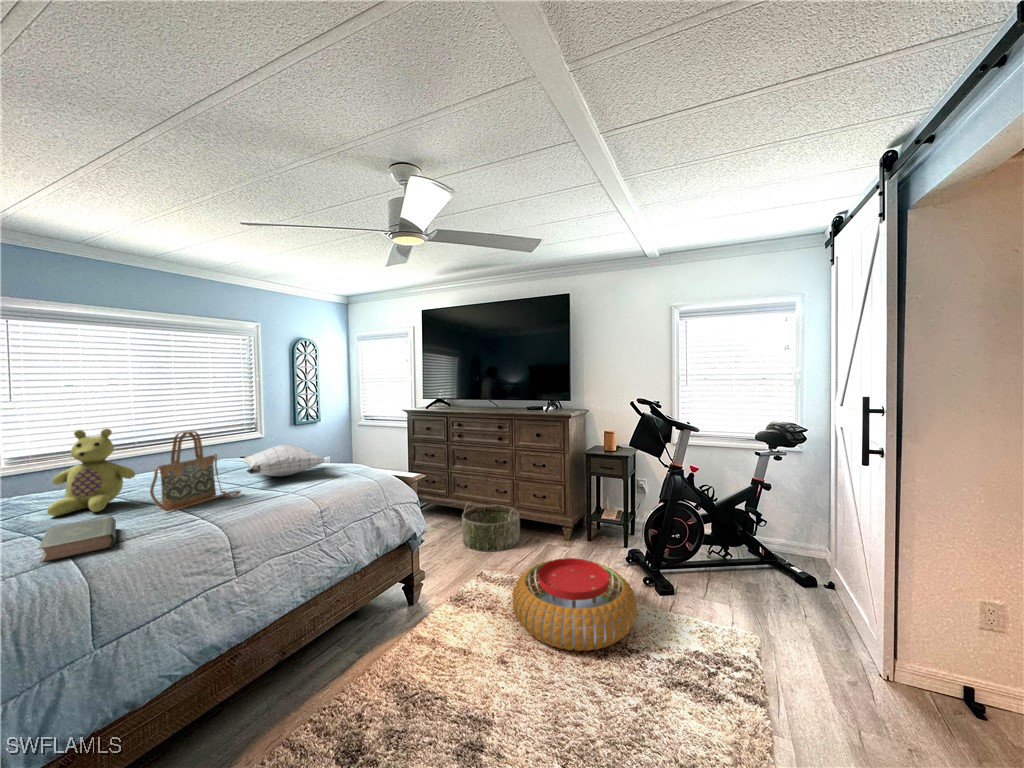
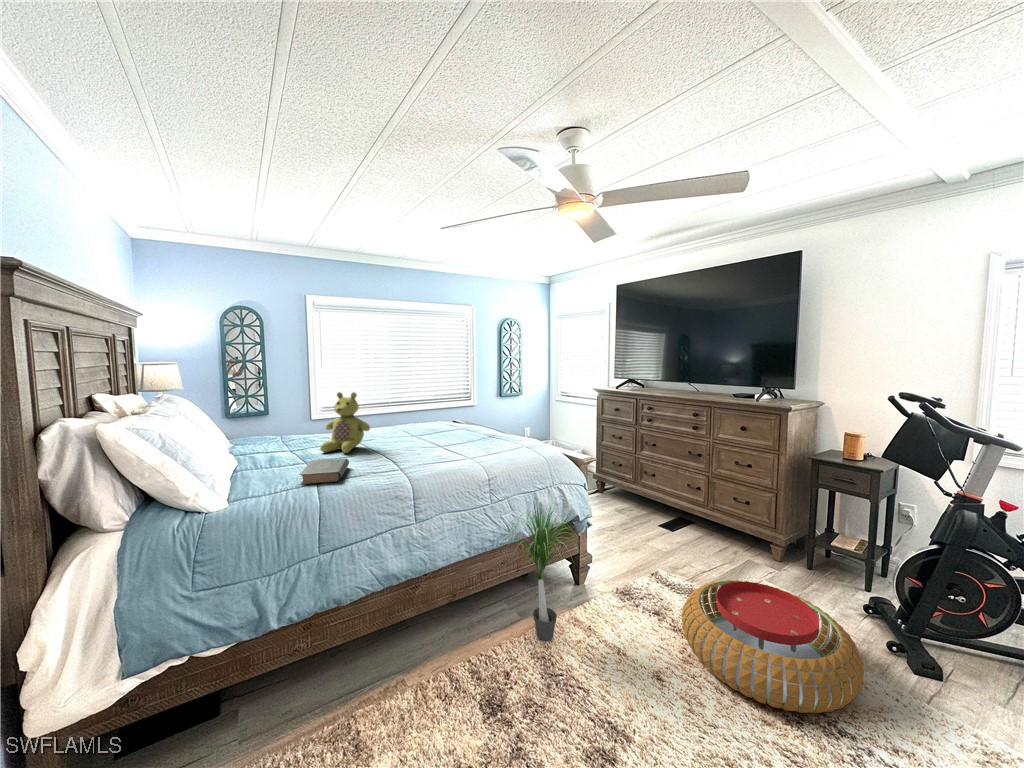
handbag: present [150,431,241,512] -> none [373,398,436,460]
pillow: present [242,445,325,476] -> none [442,415,504,443]
basket: present [462,501,520,552] -> none [643,492,713,553]
potted plant: none [333,518,432,669] -> present [506,501,578,641]

